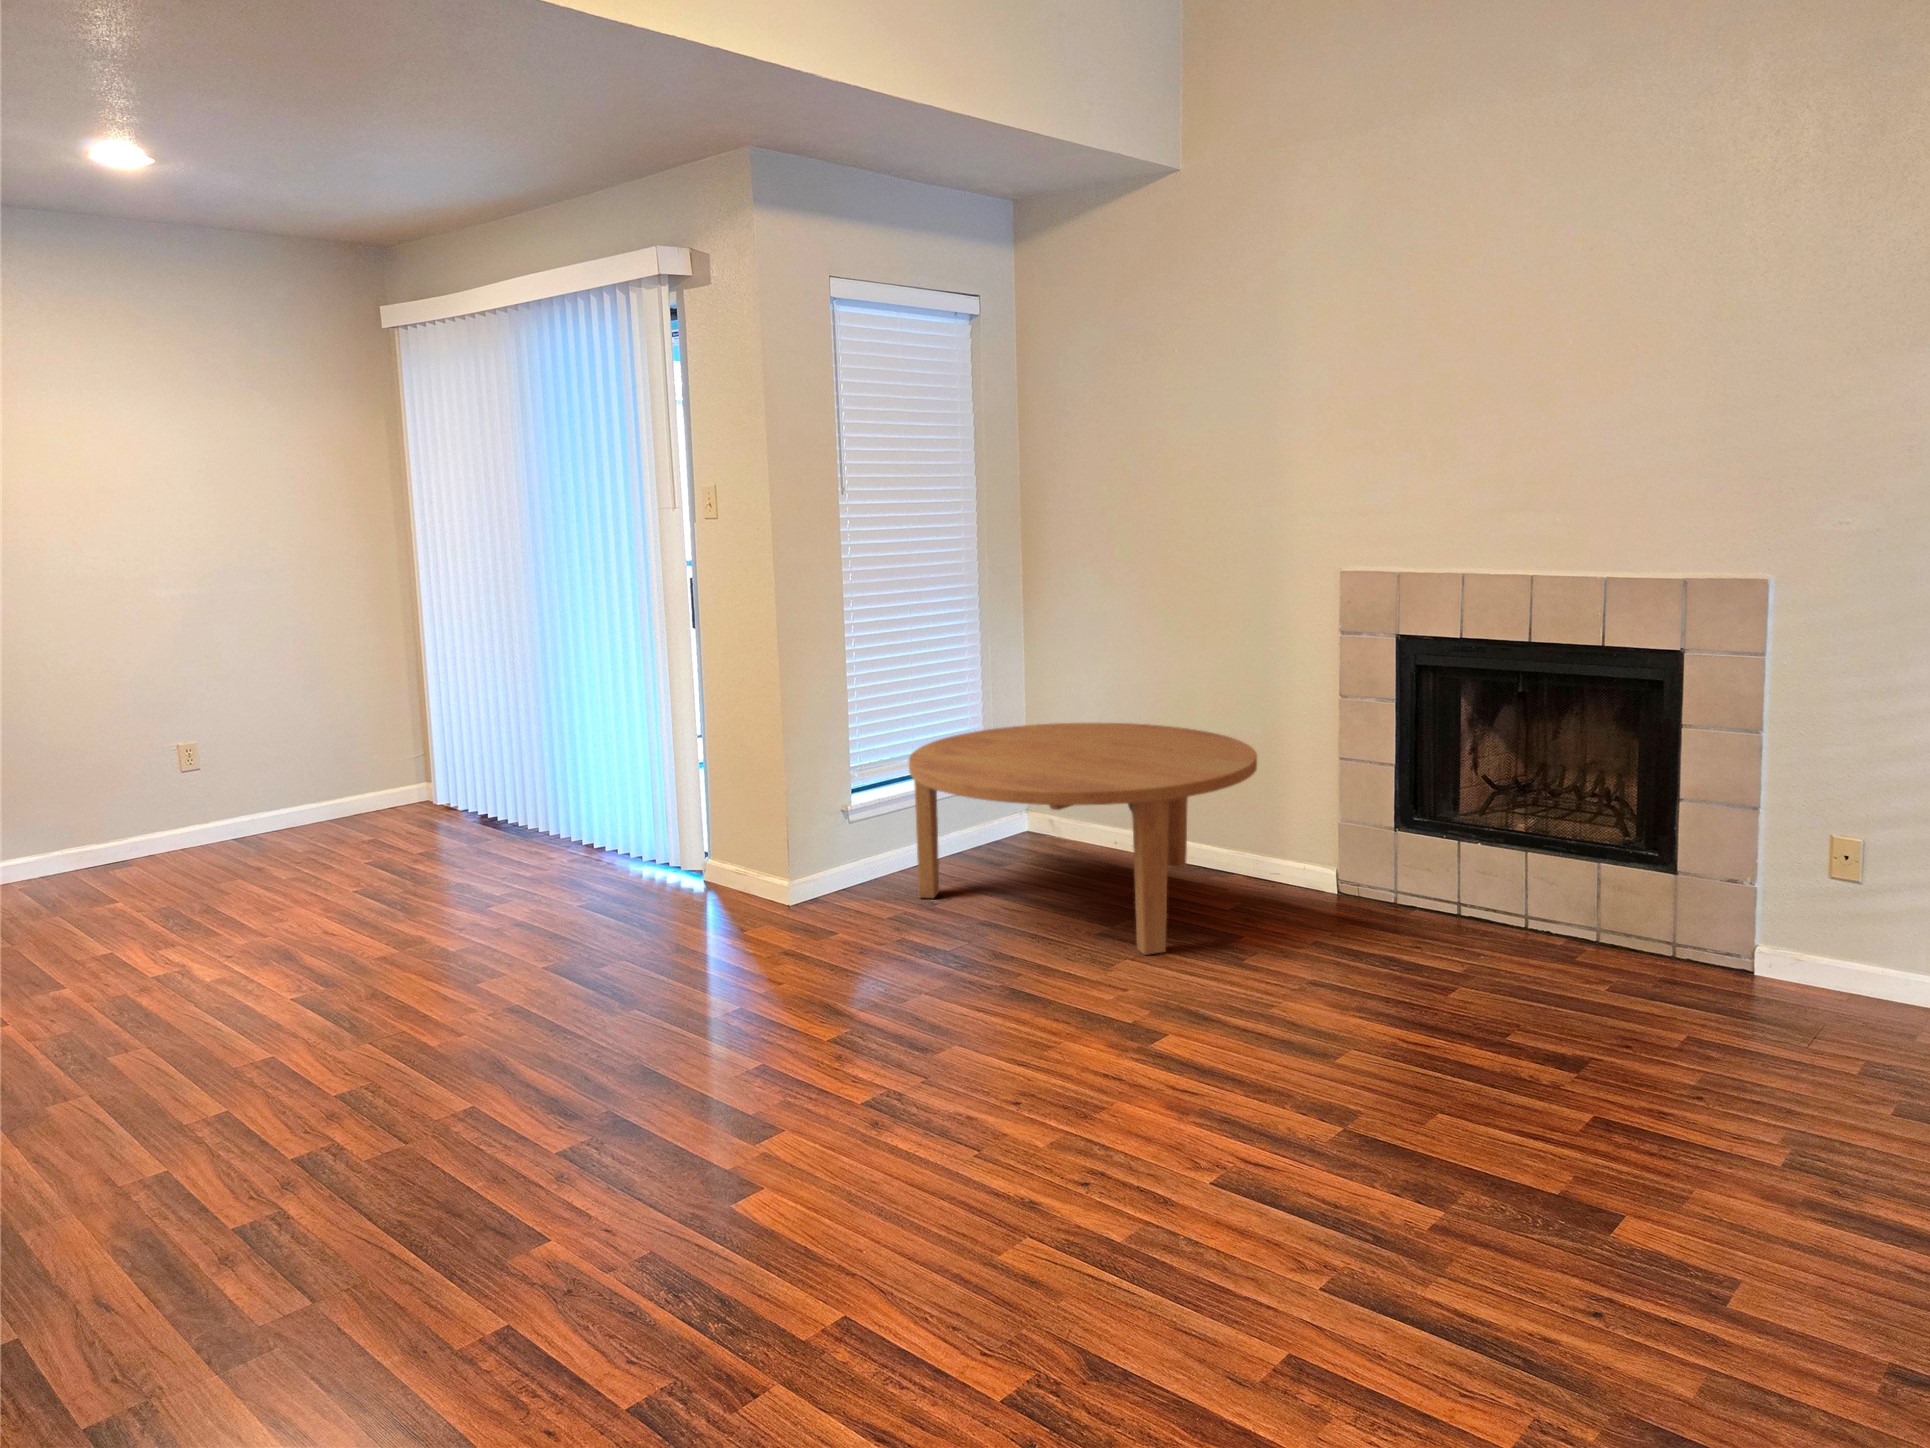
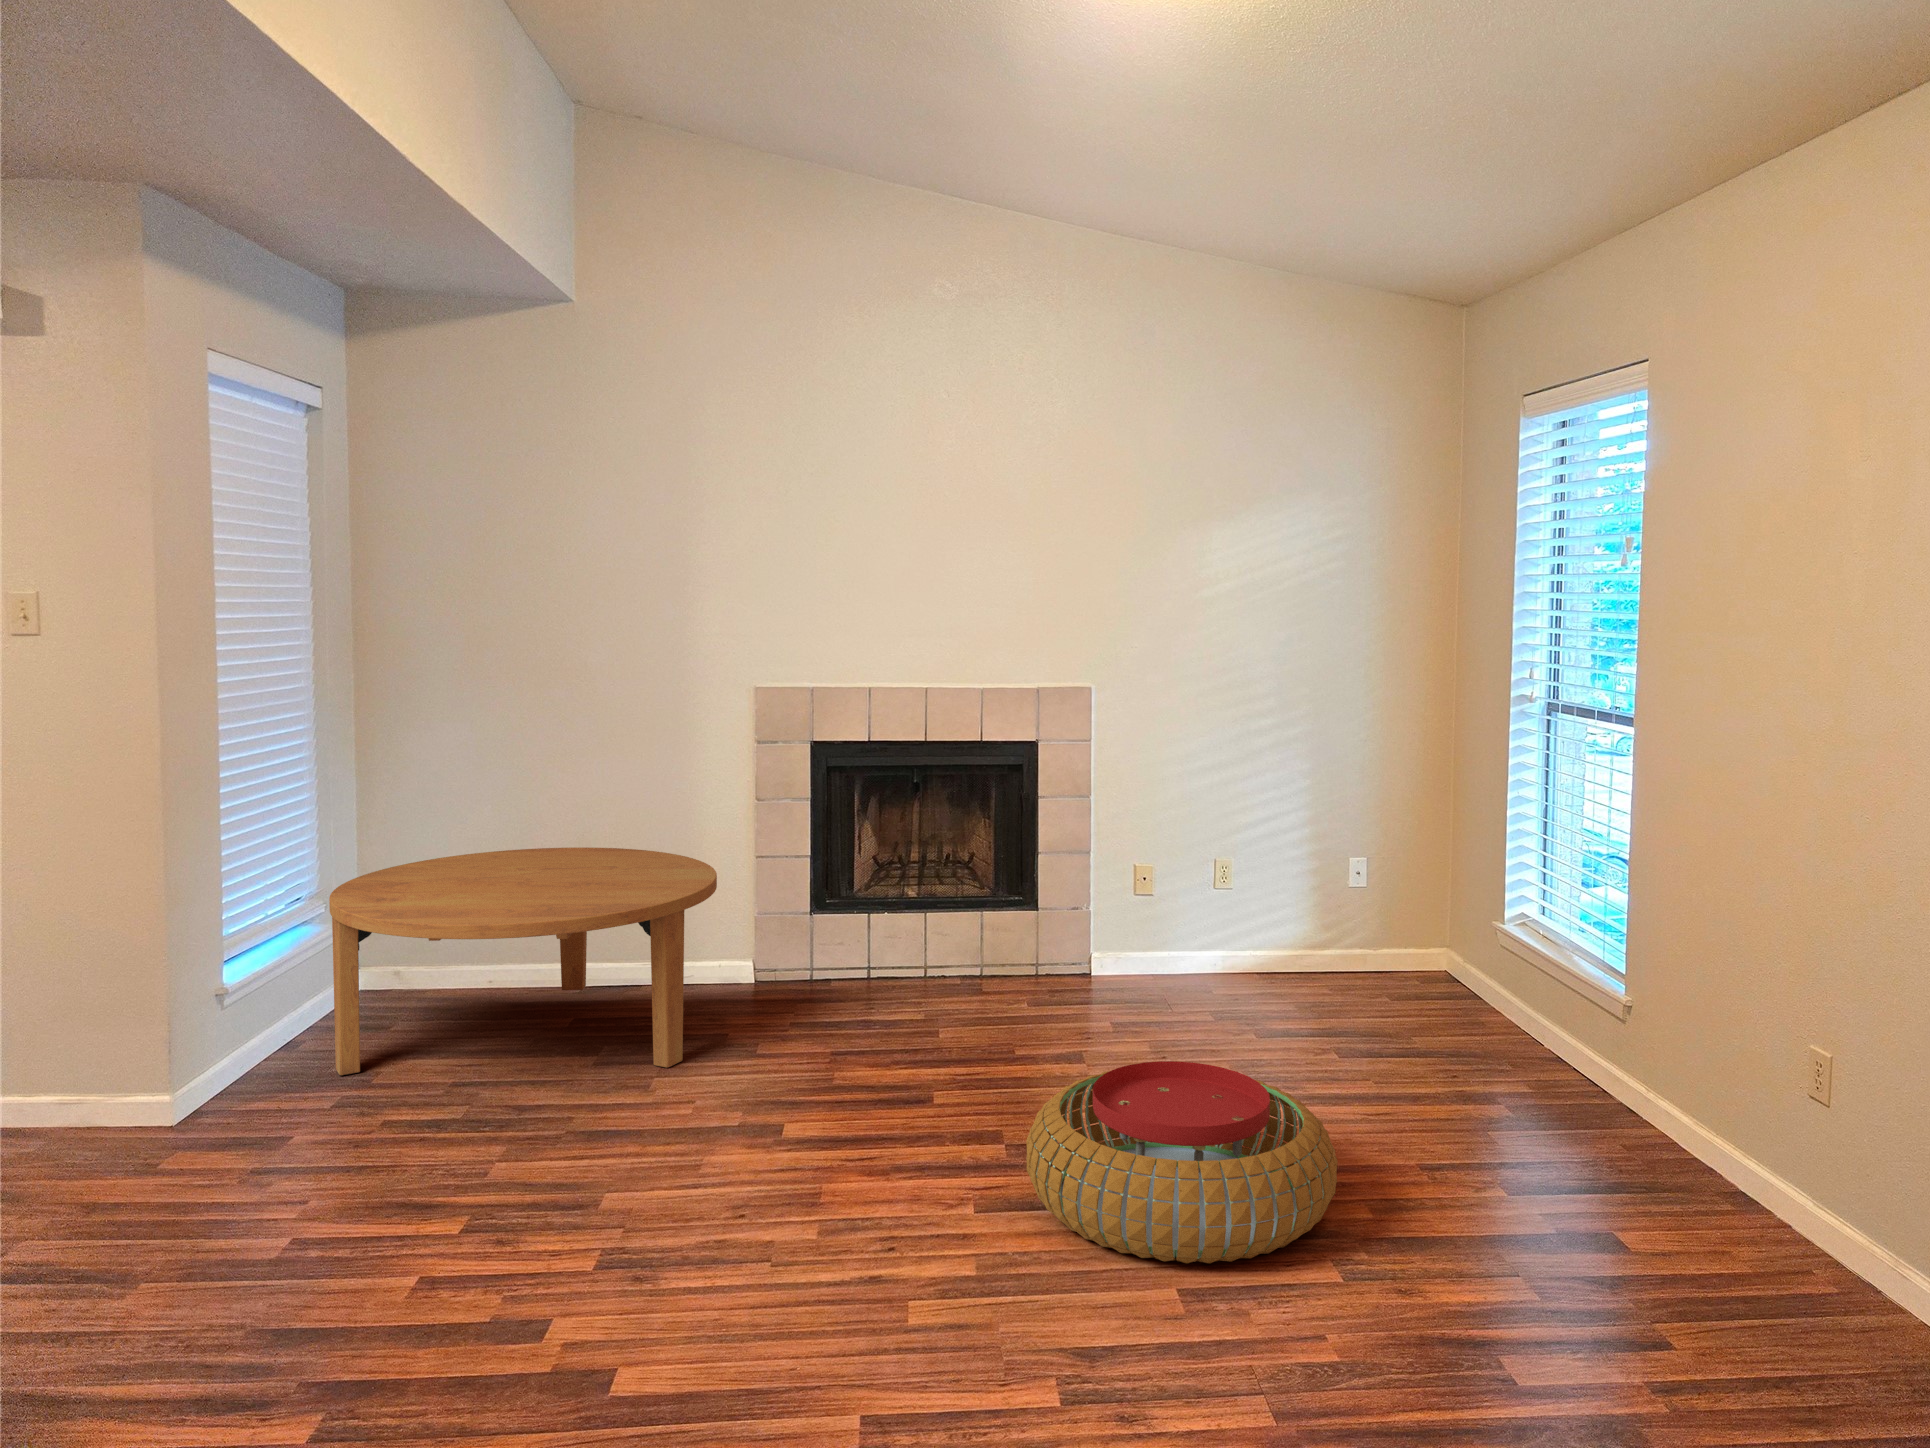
pouf: none [1238,1074,1671,1373] -> present [1026,1061,1338,1263]

